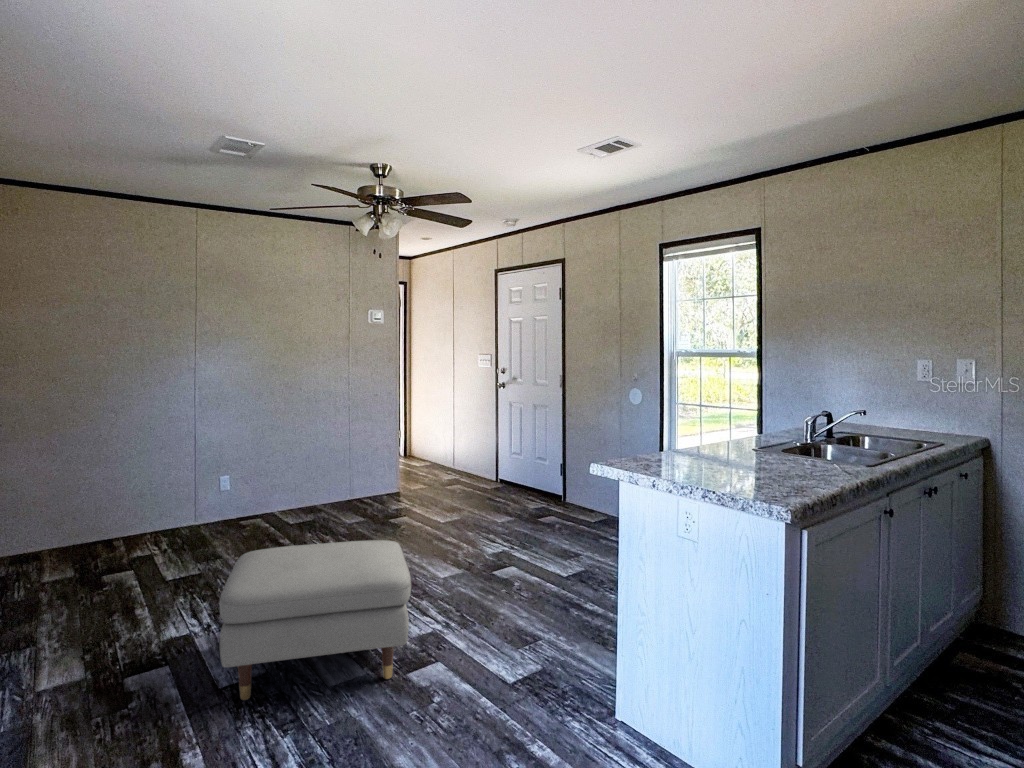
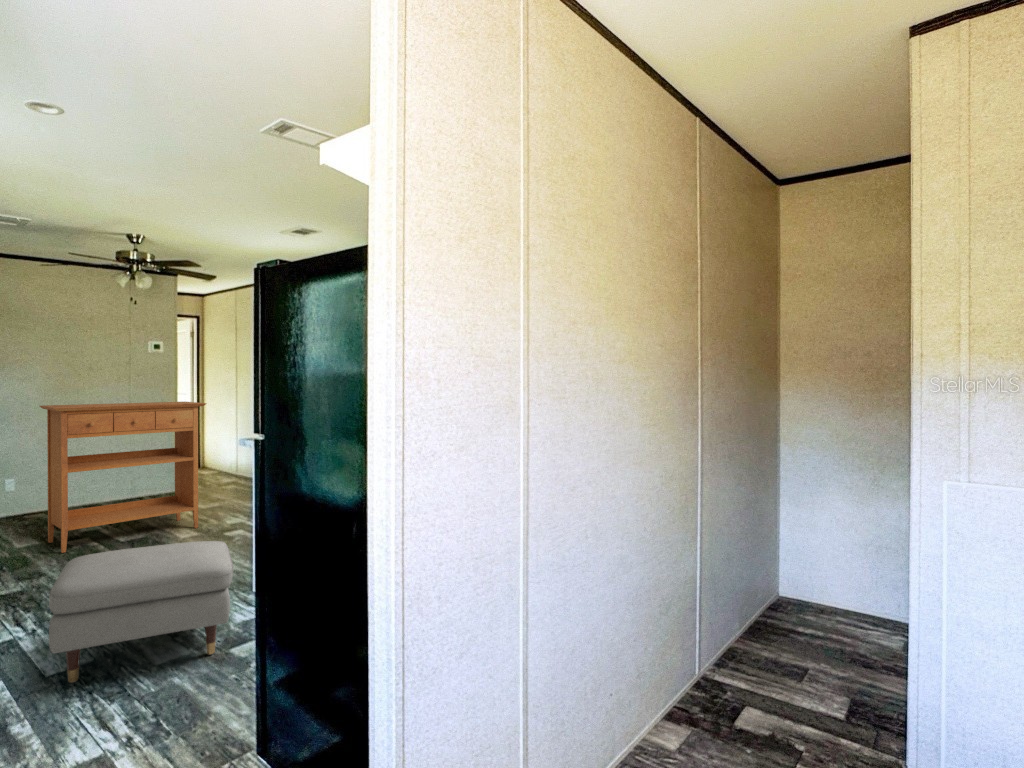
console table: none [214,379,369,533] -> present [40,402,206,553]

